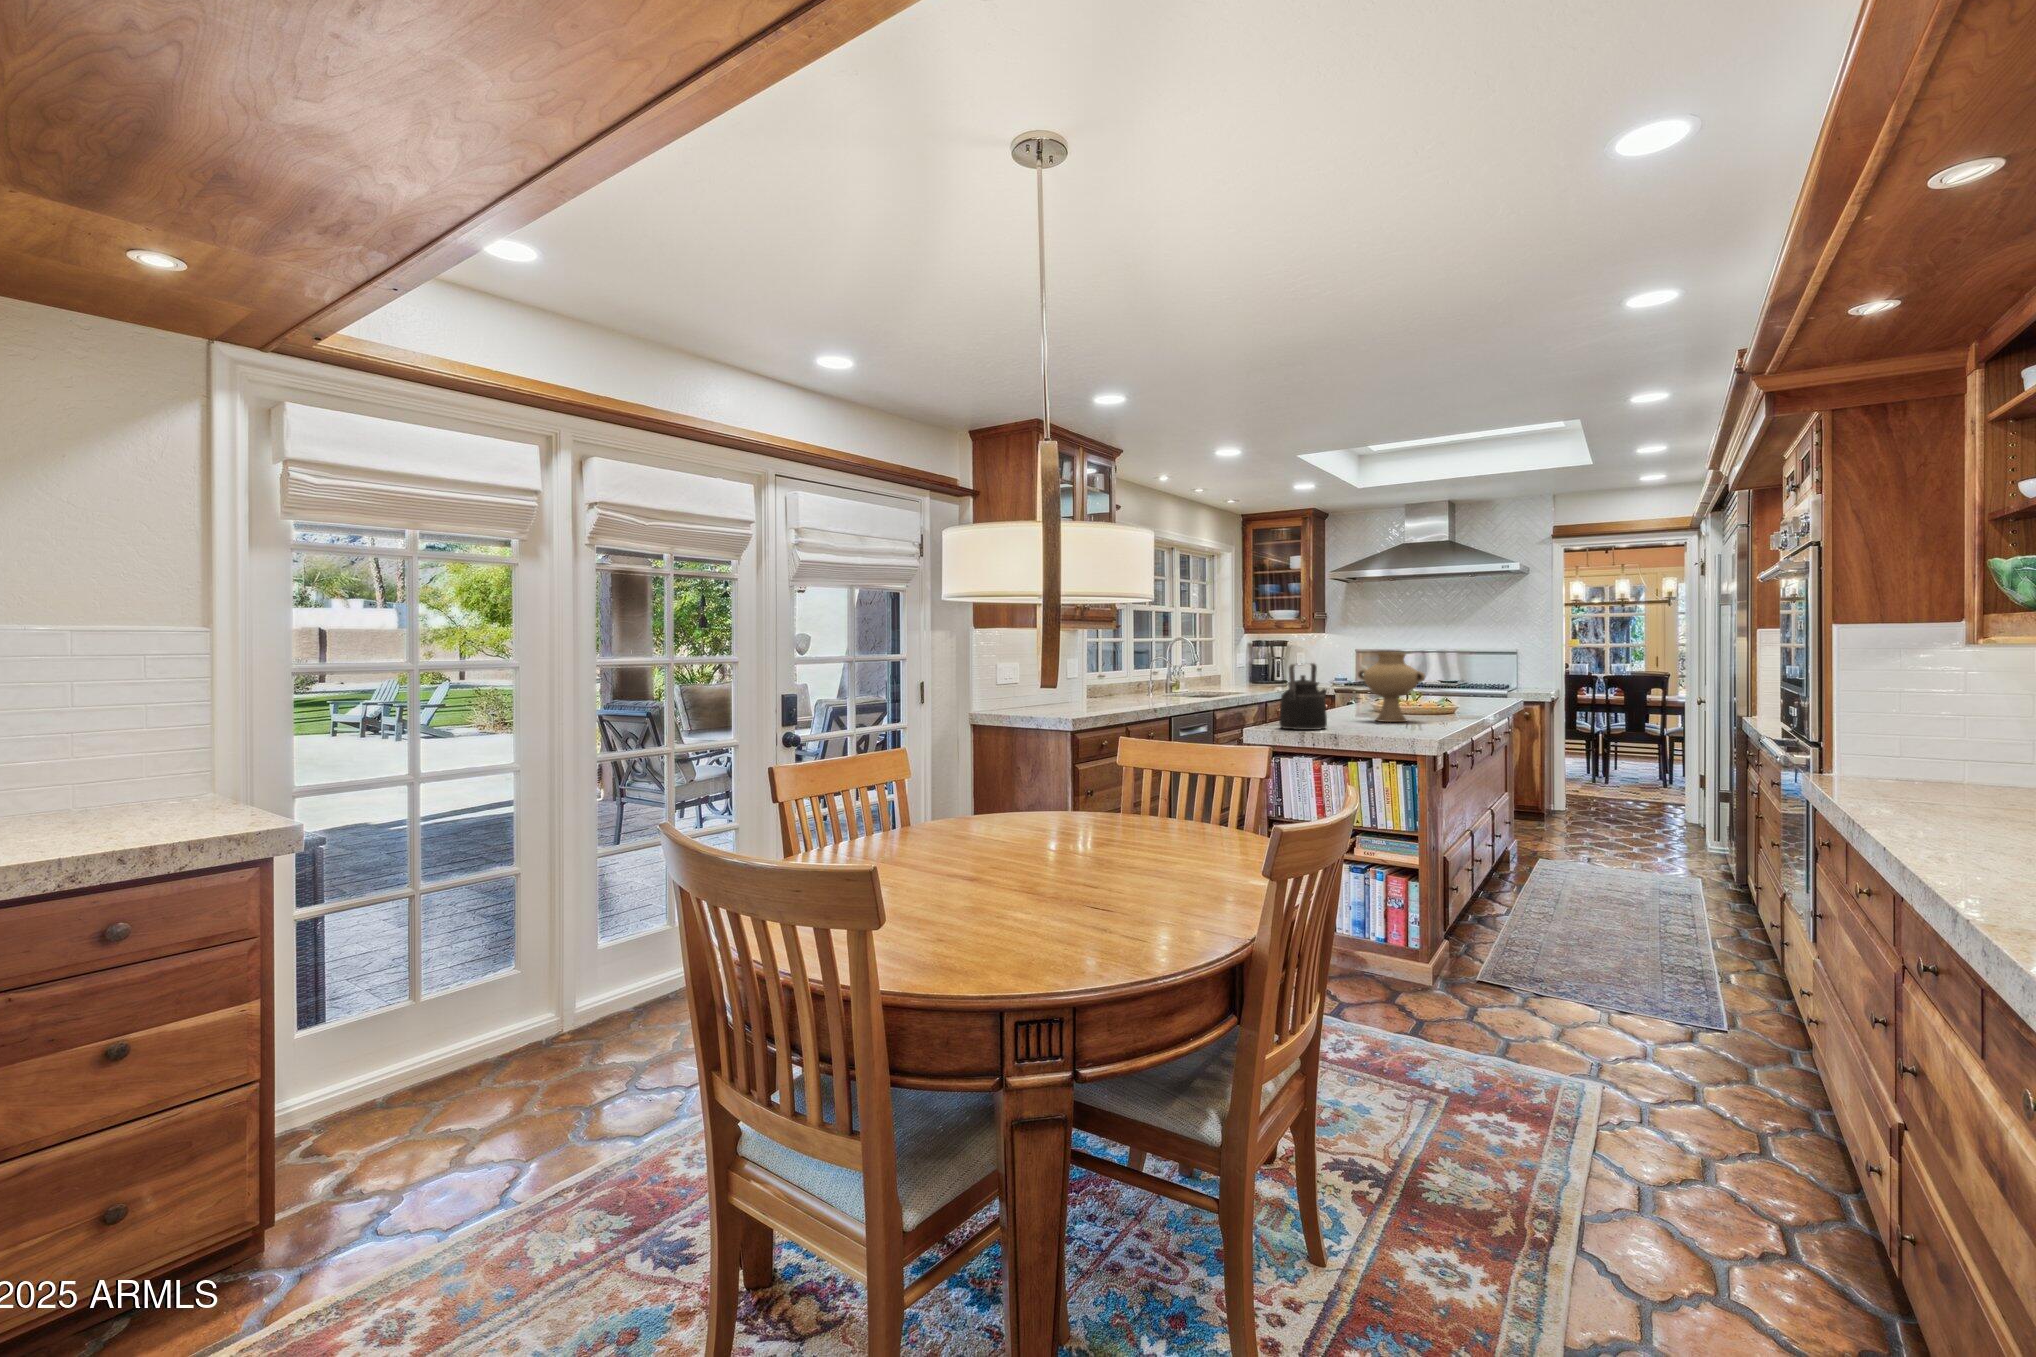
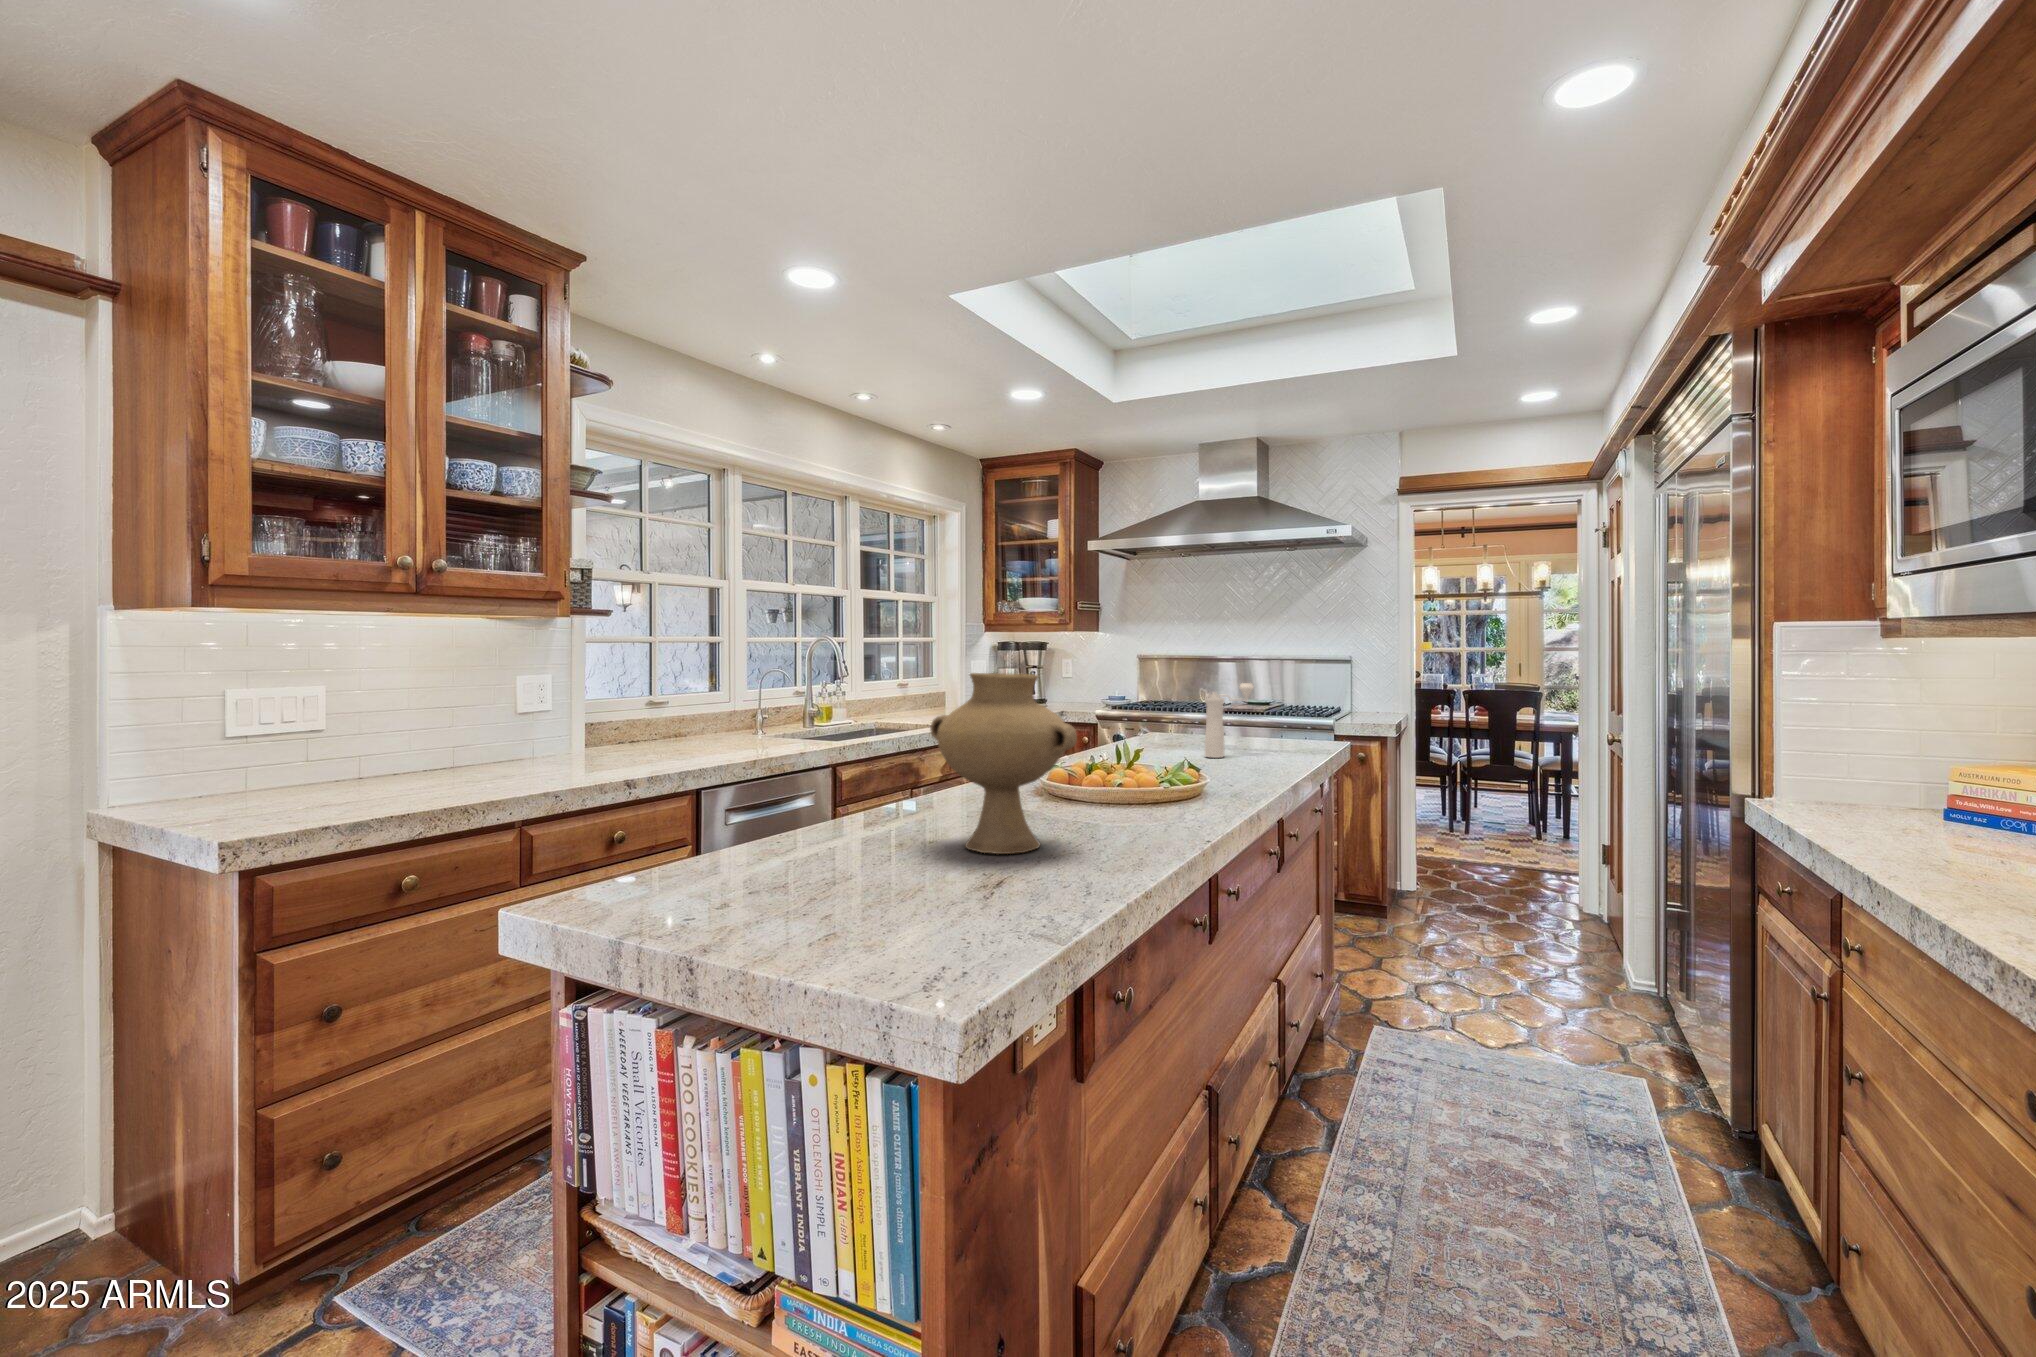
pepper mill: none [1442,662,1471,703] -> present [1205,683,1254,758]
kettle: present [1279,663,1327,730] -> none [619,708,803,918]

